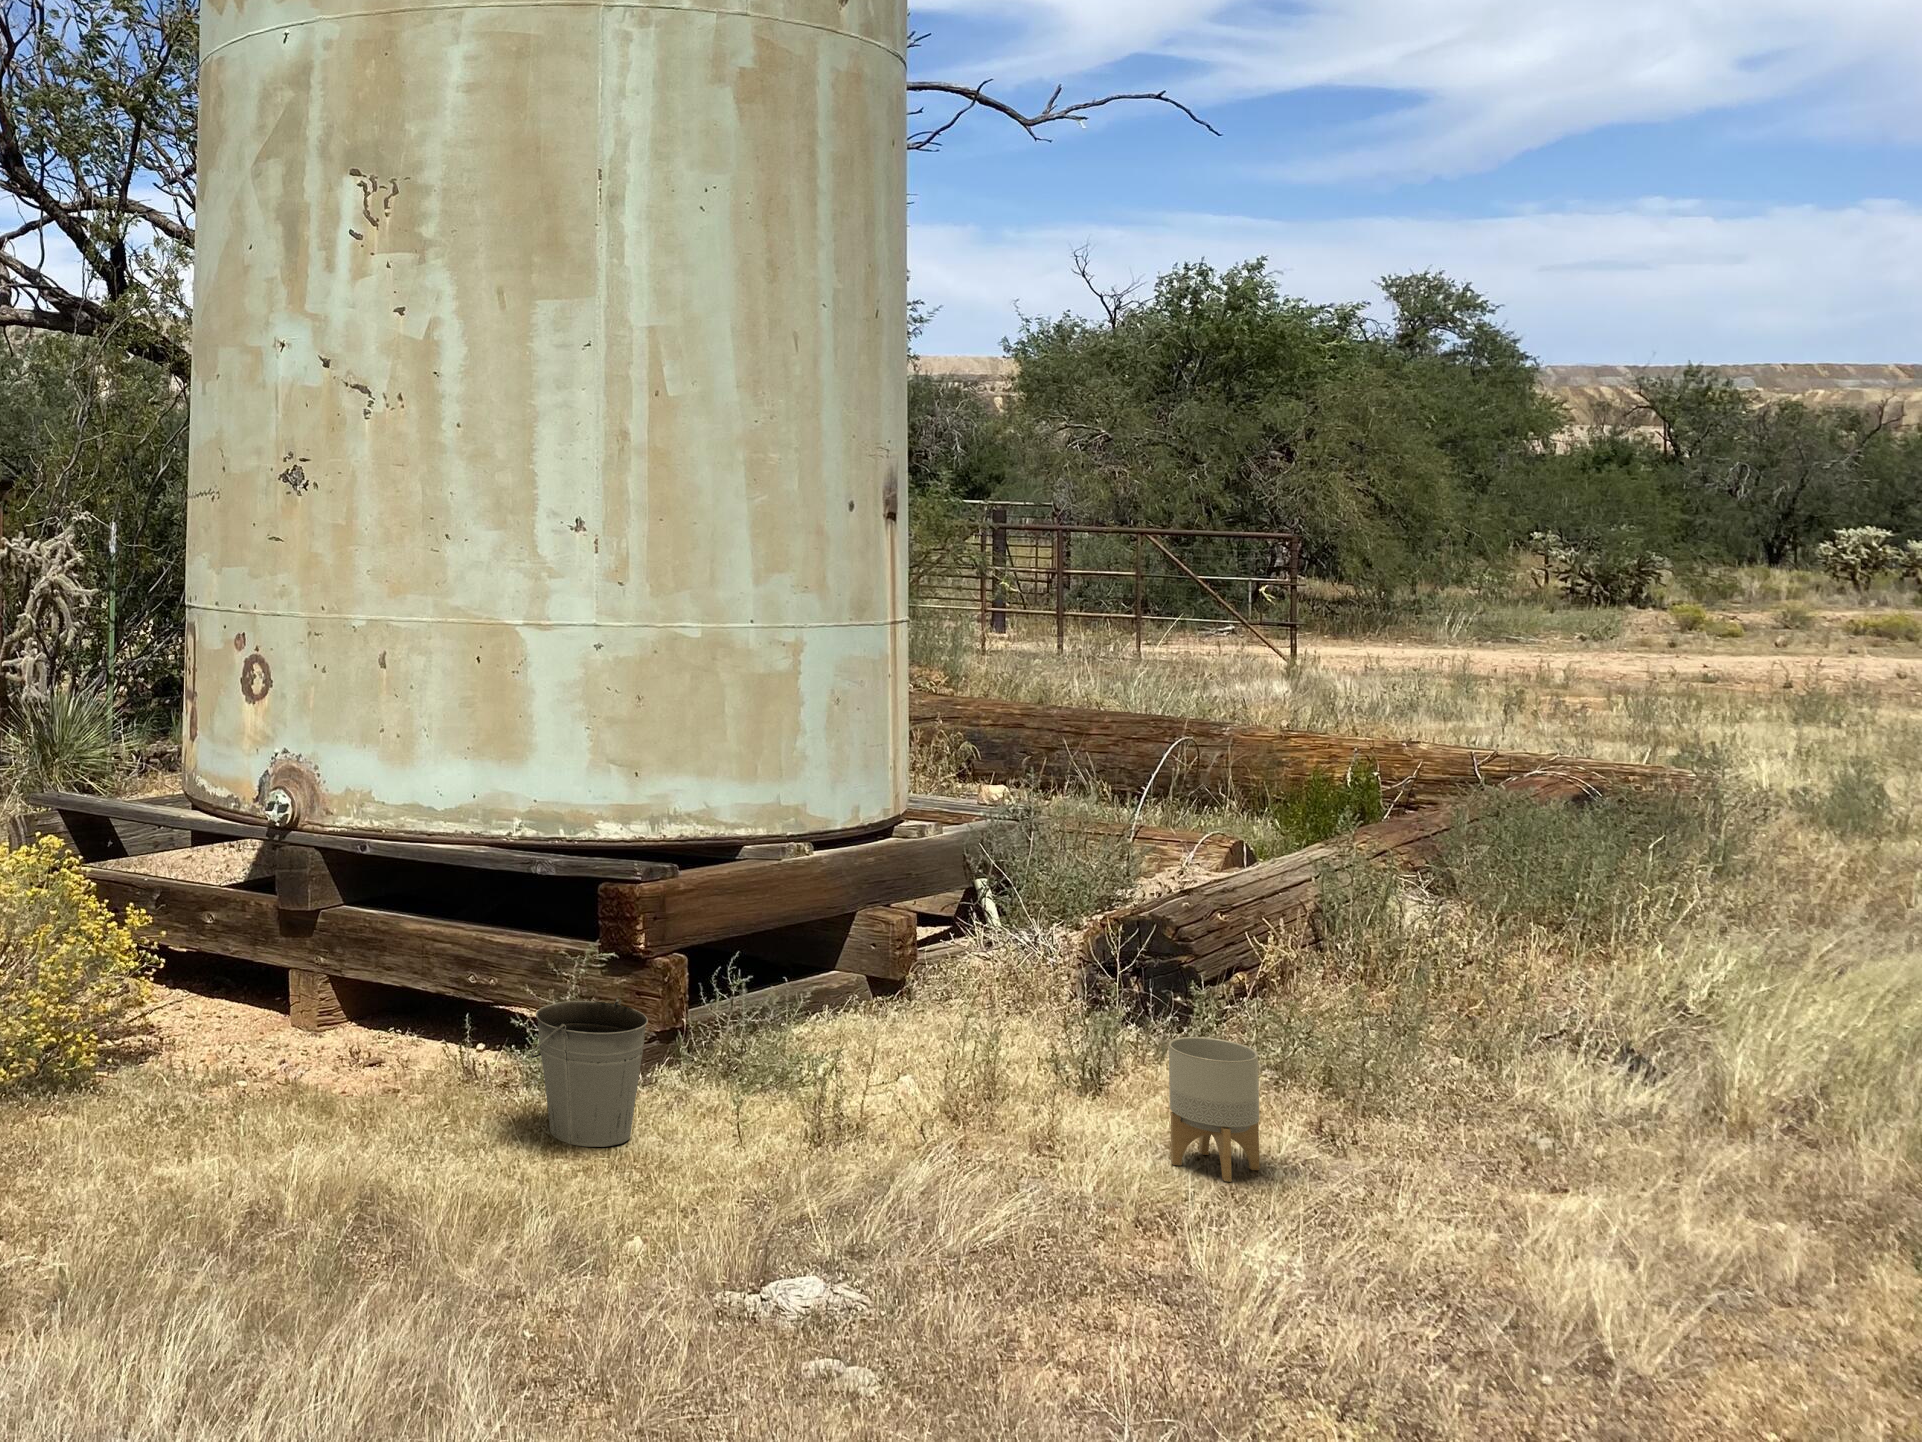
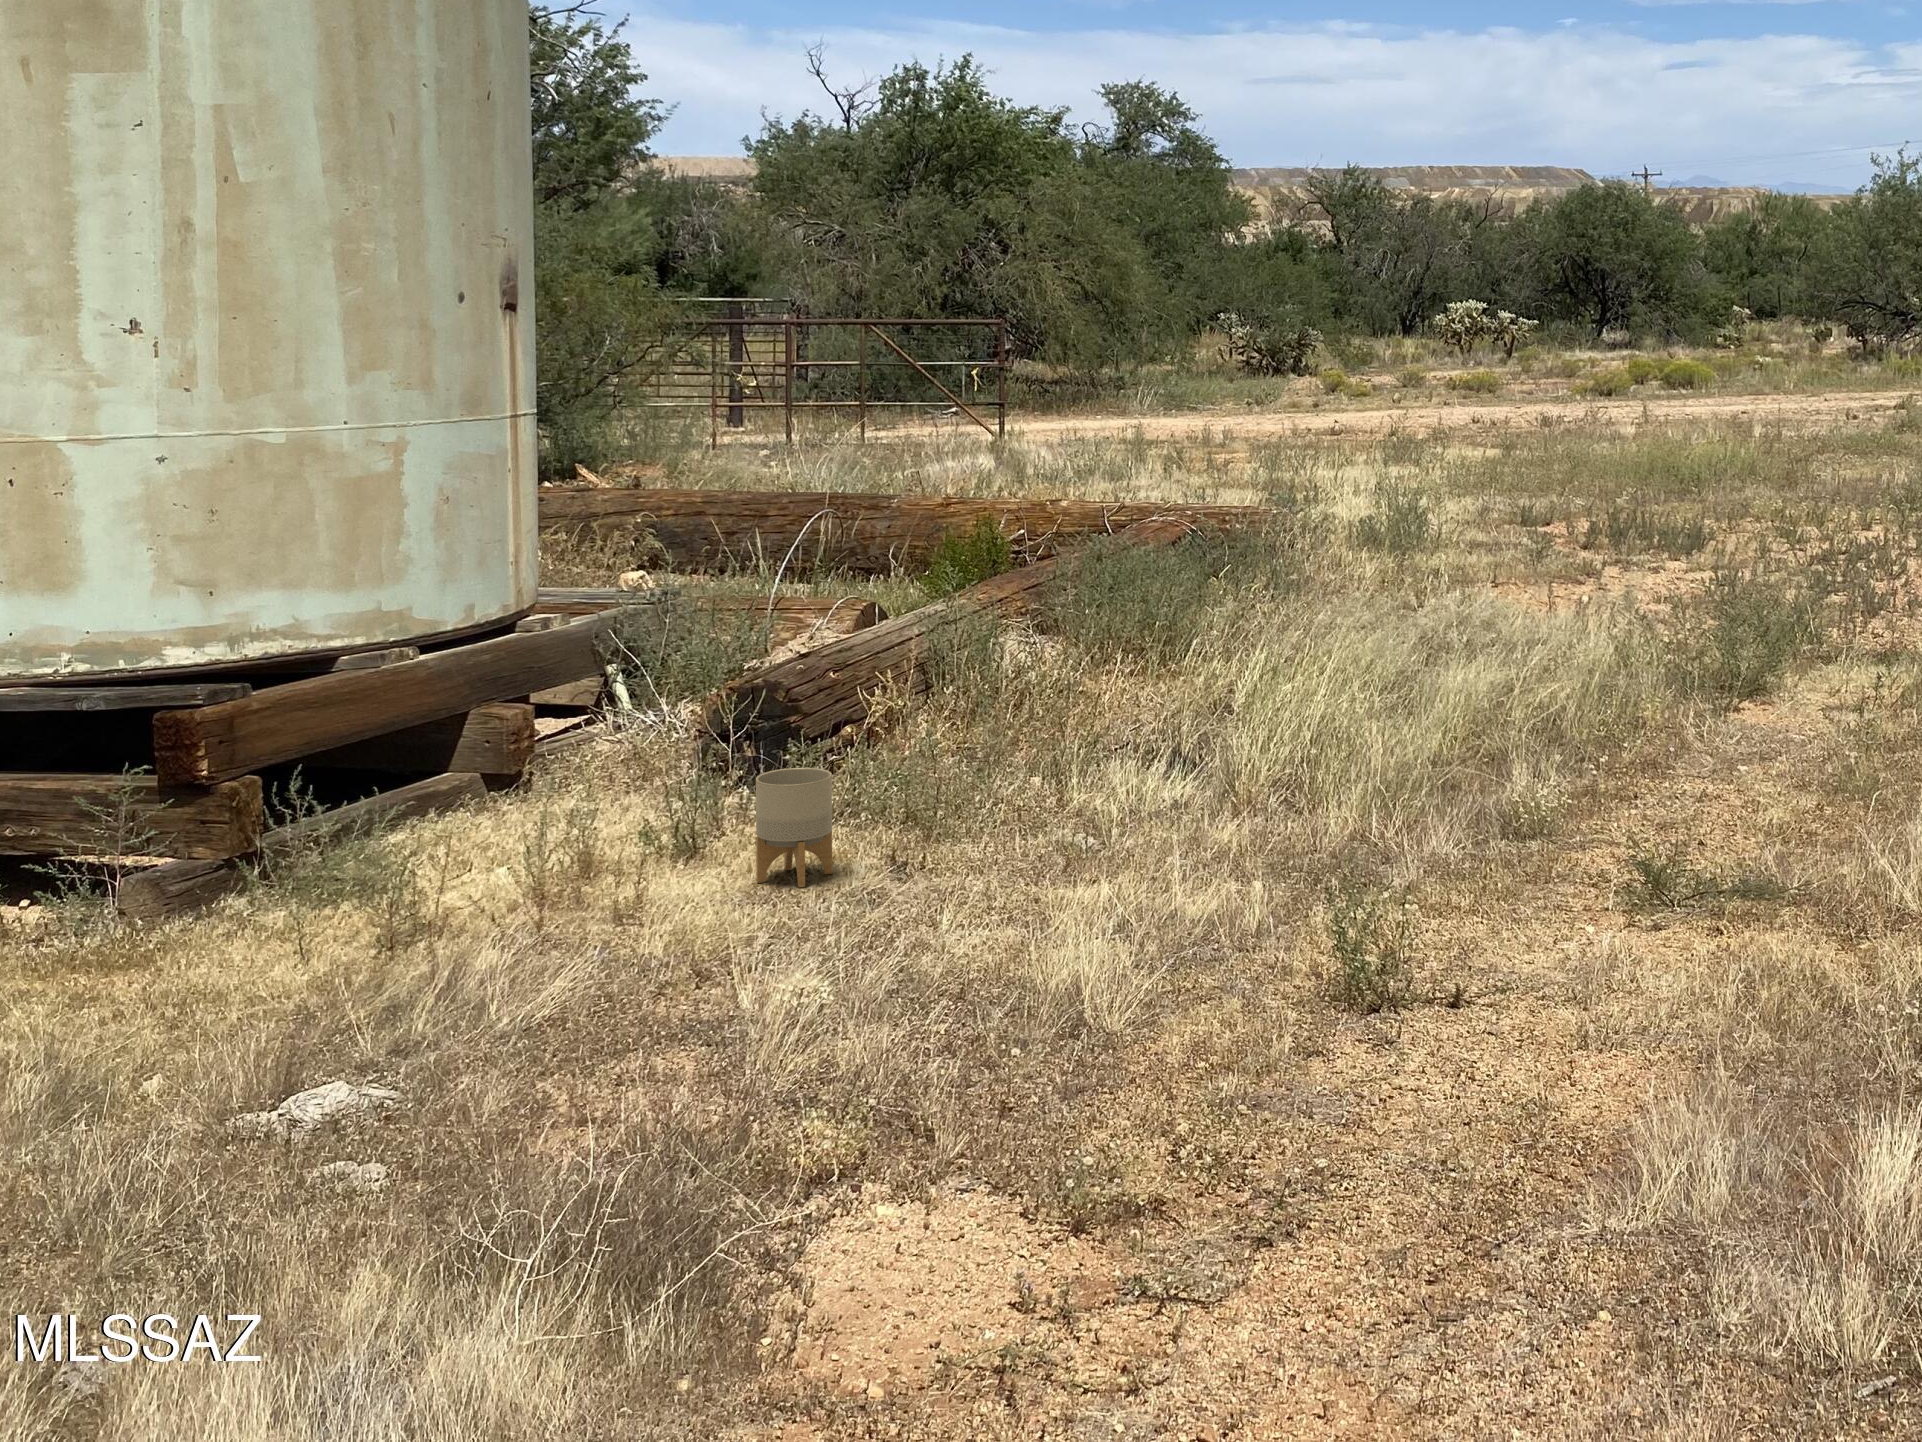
bucket: present [531,999,648,1147] -> none [76,820,216,974]

